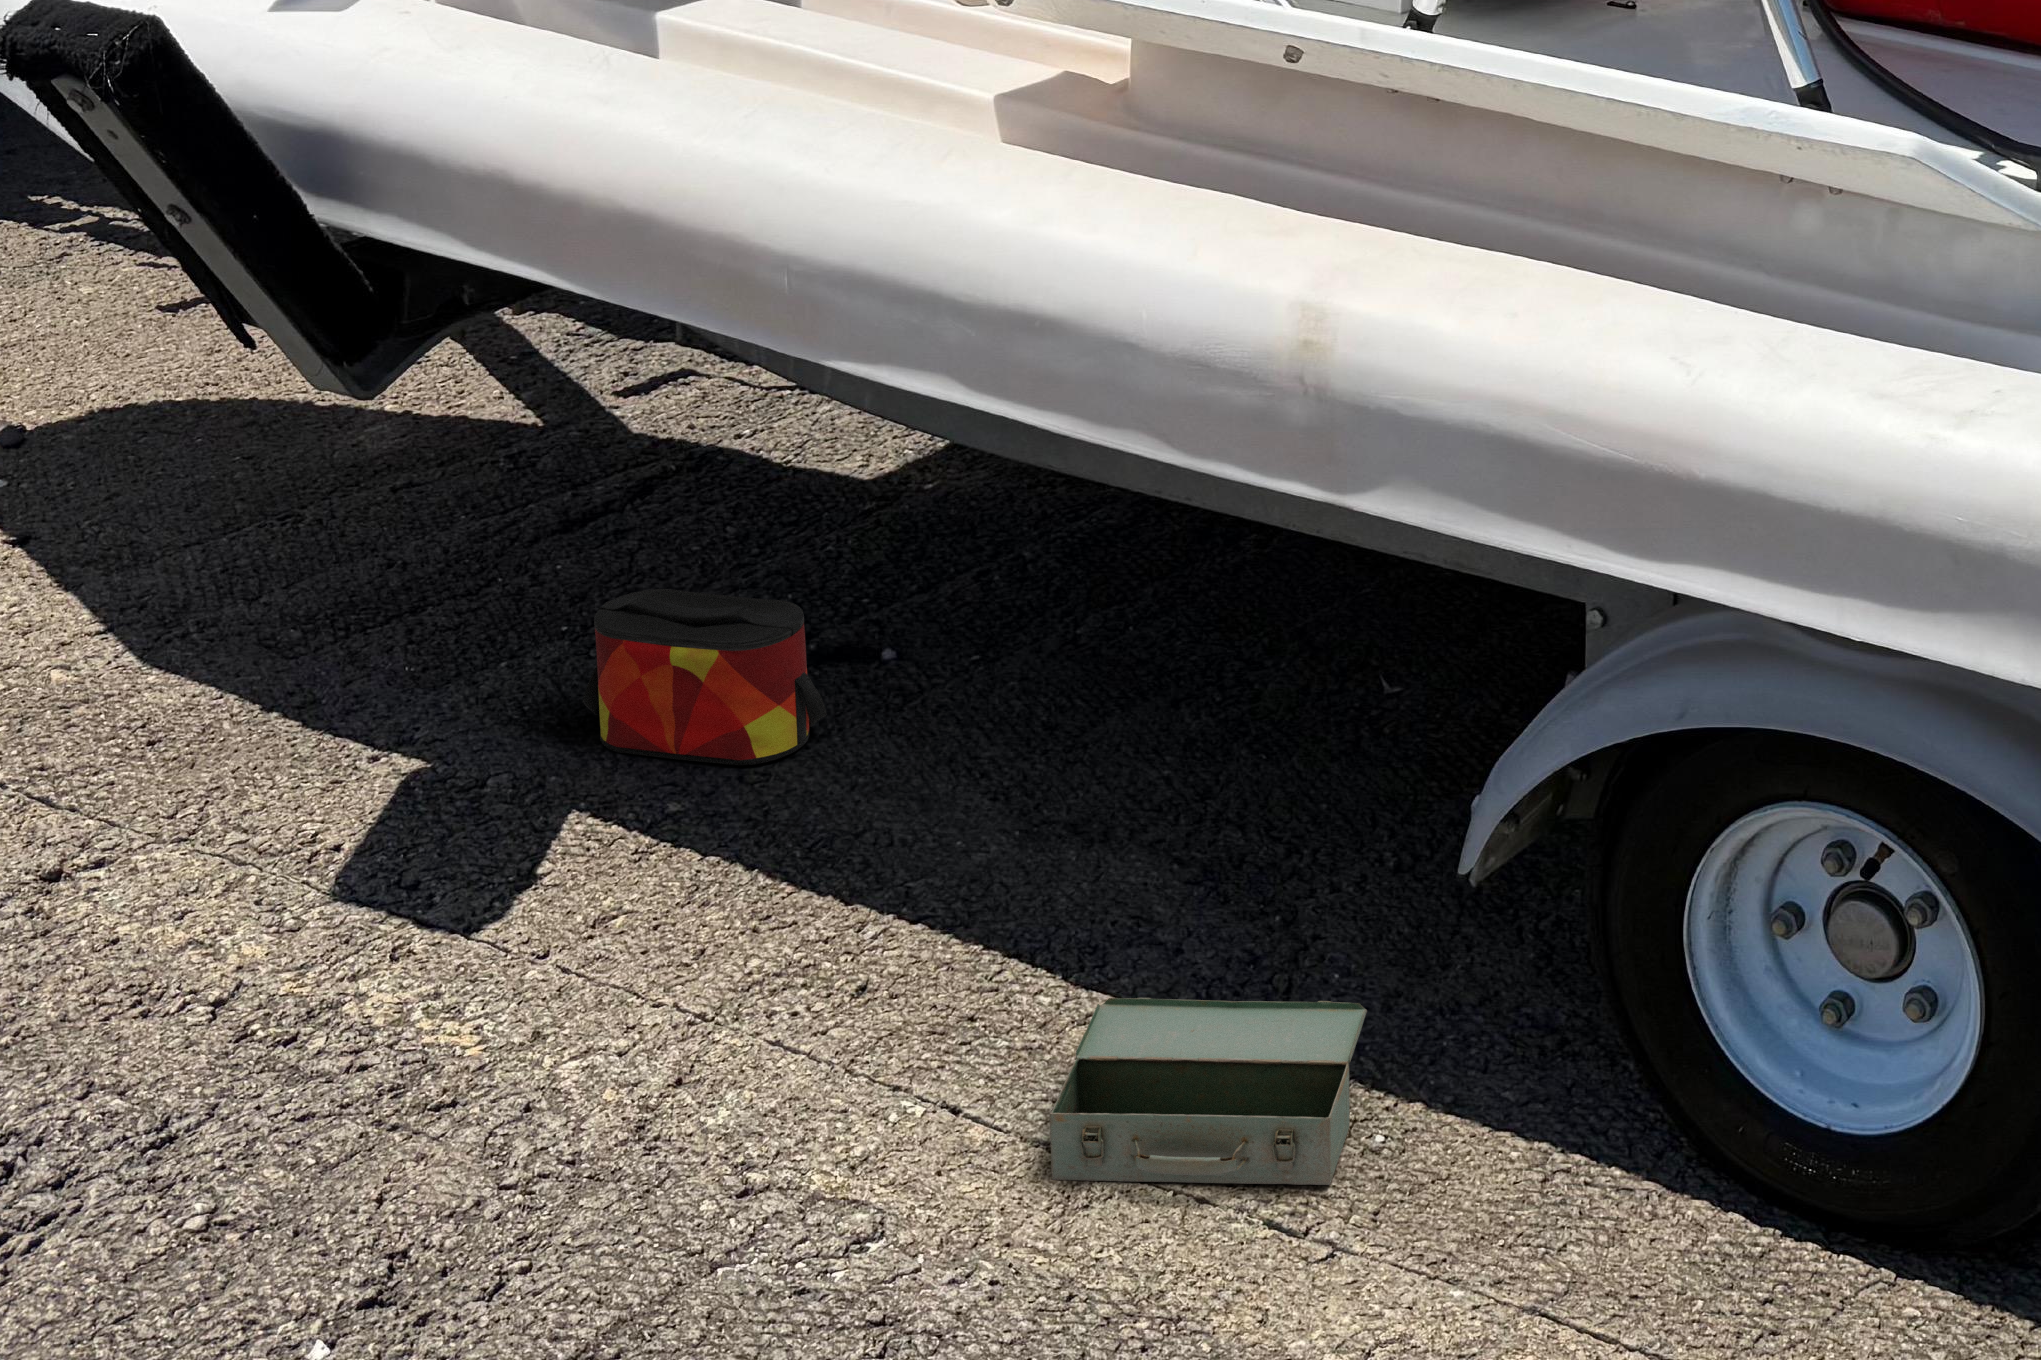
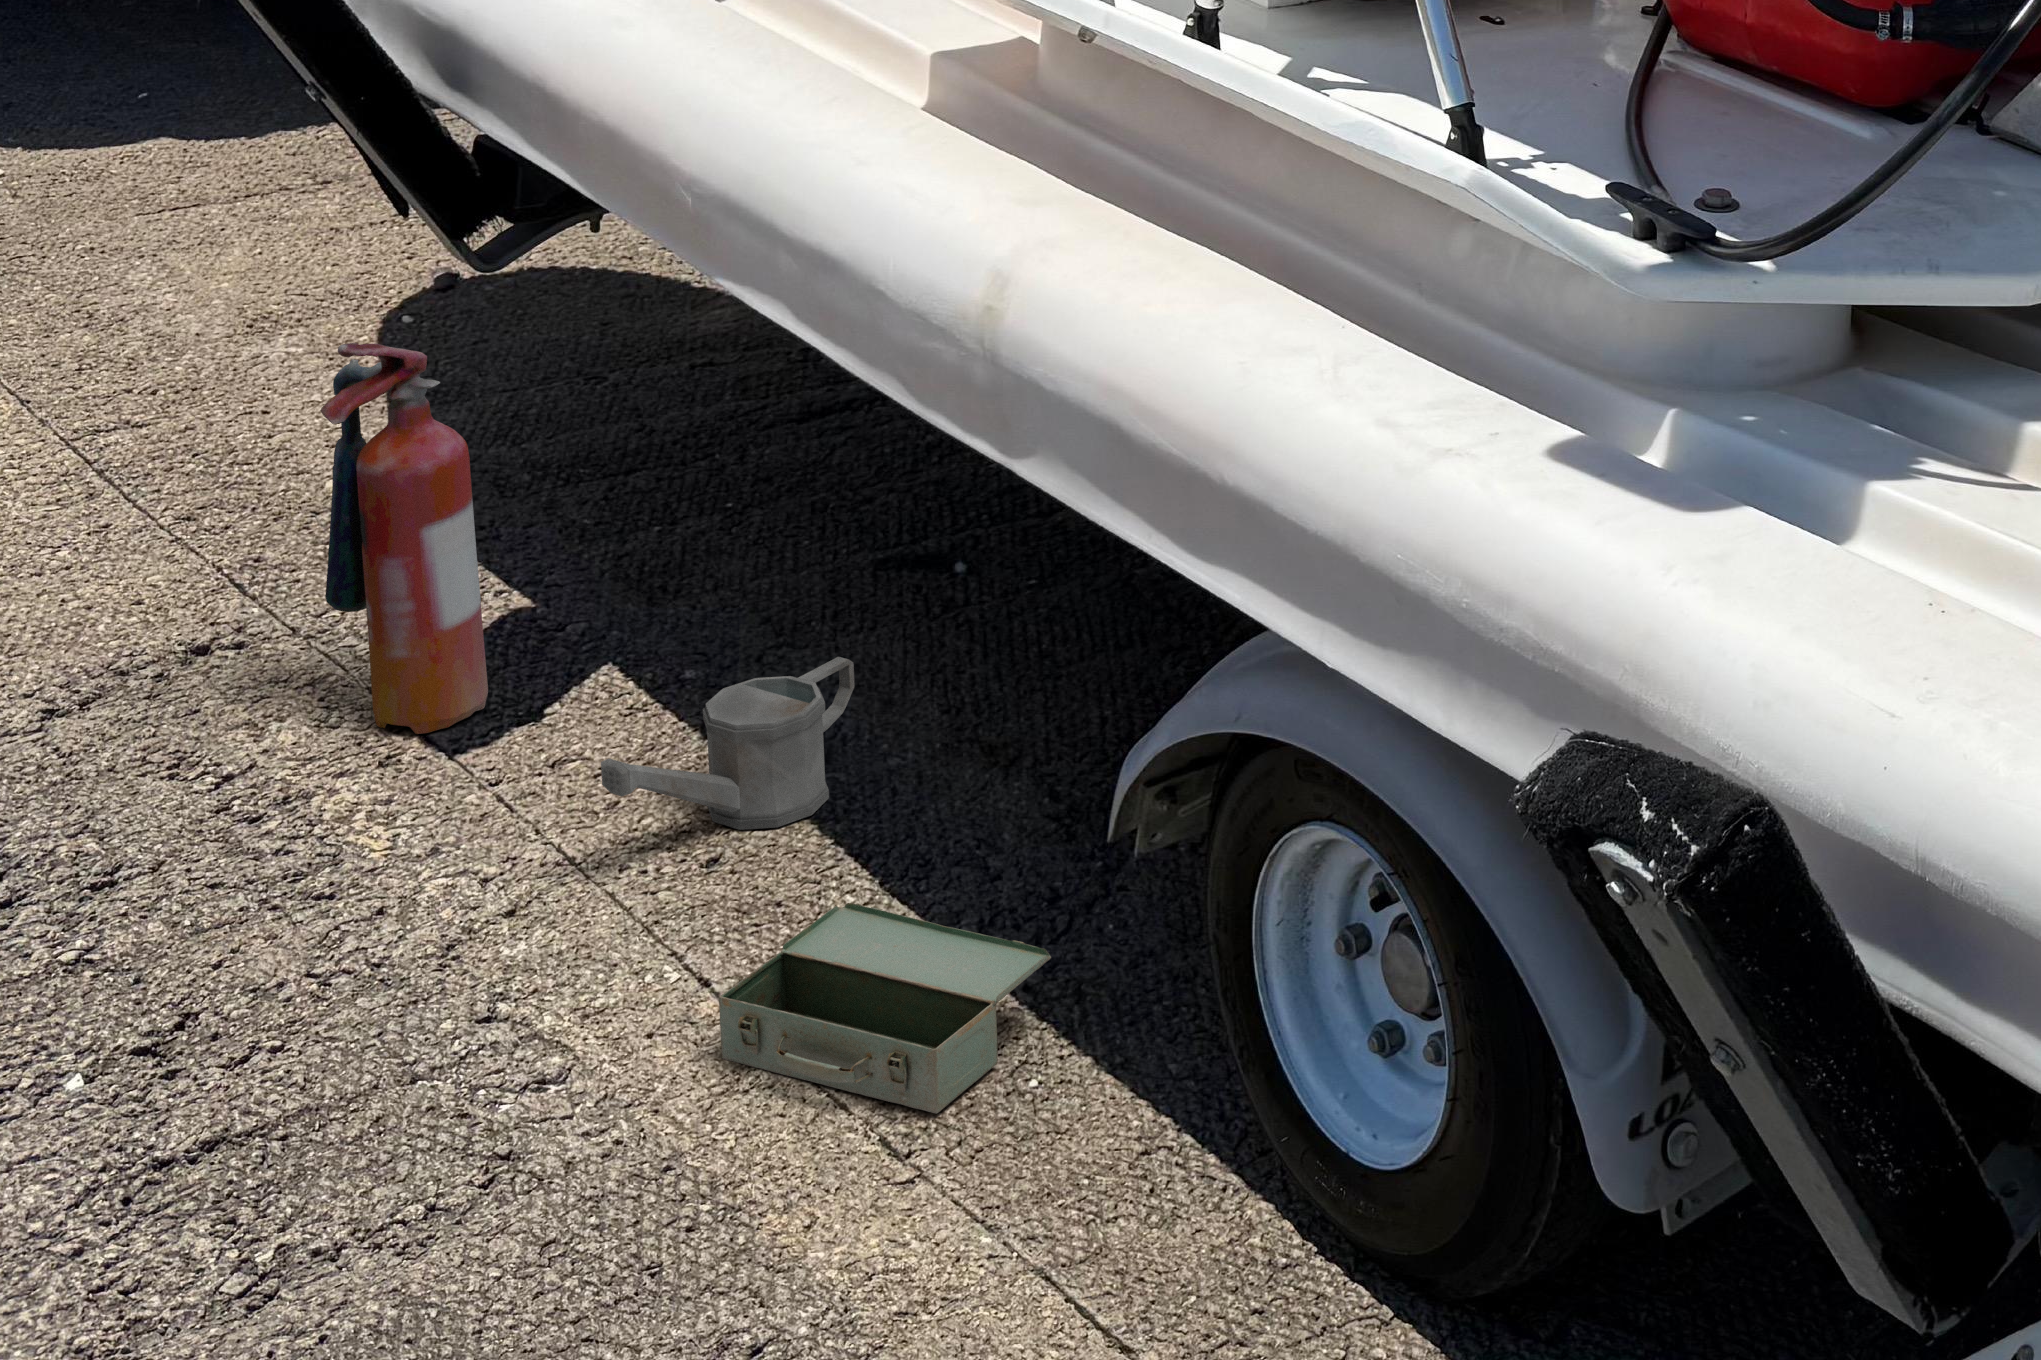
fire extinguisher: none [254,486,463,925] -> present [320,343,488,734]
bag: present [582,589,827,765] -> none [685,475,868,644]
watering can: none [758,758,940,957] -> present [601,657,854,830]

